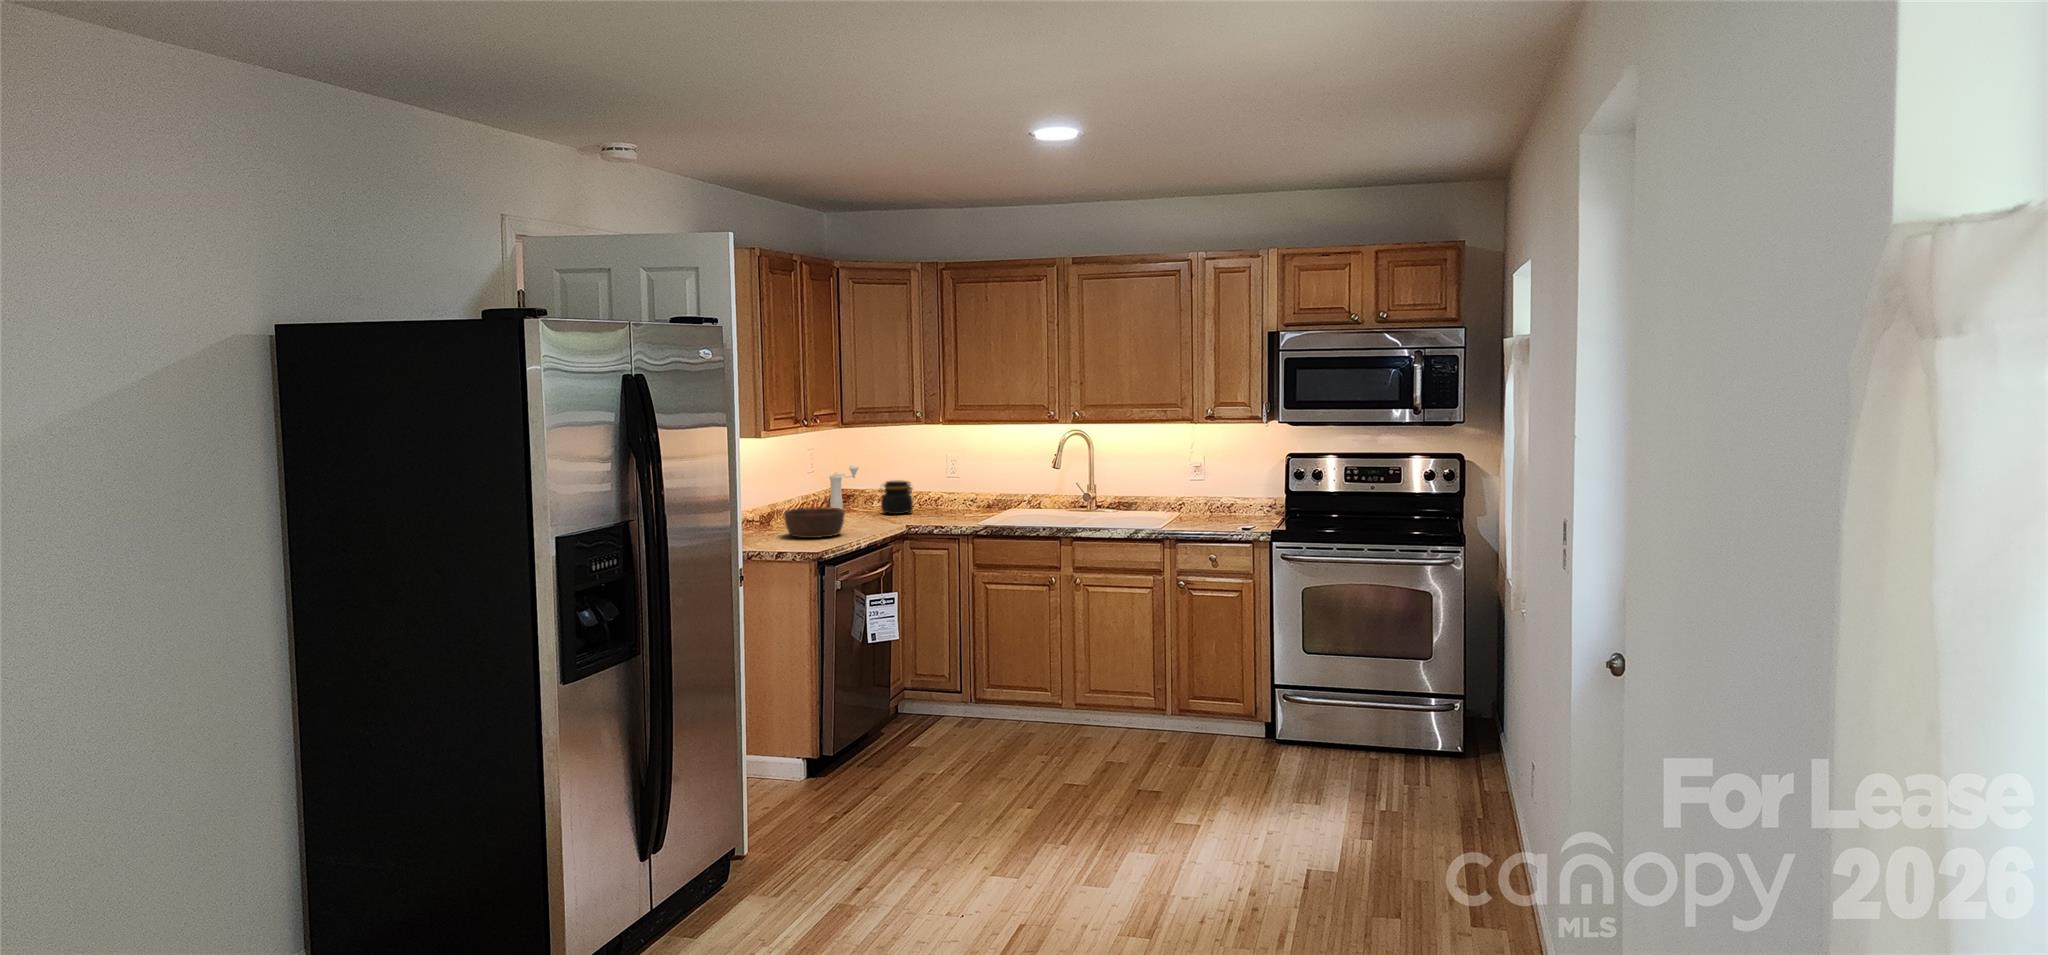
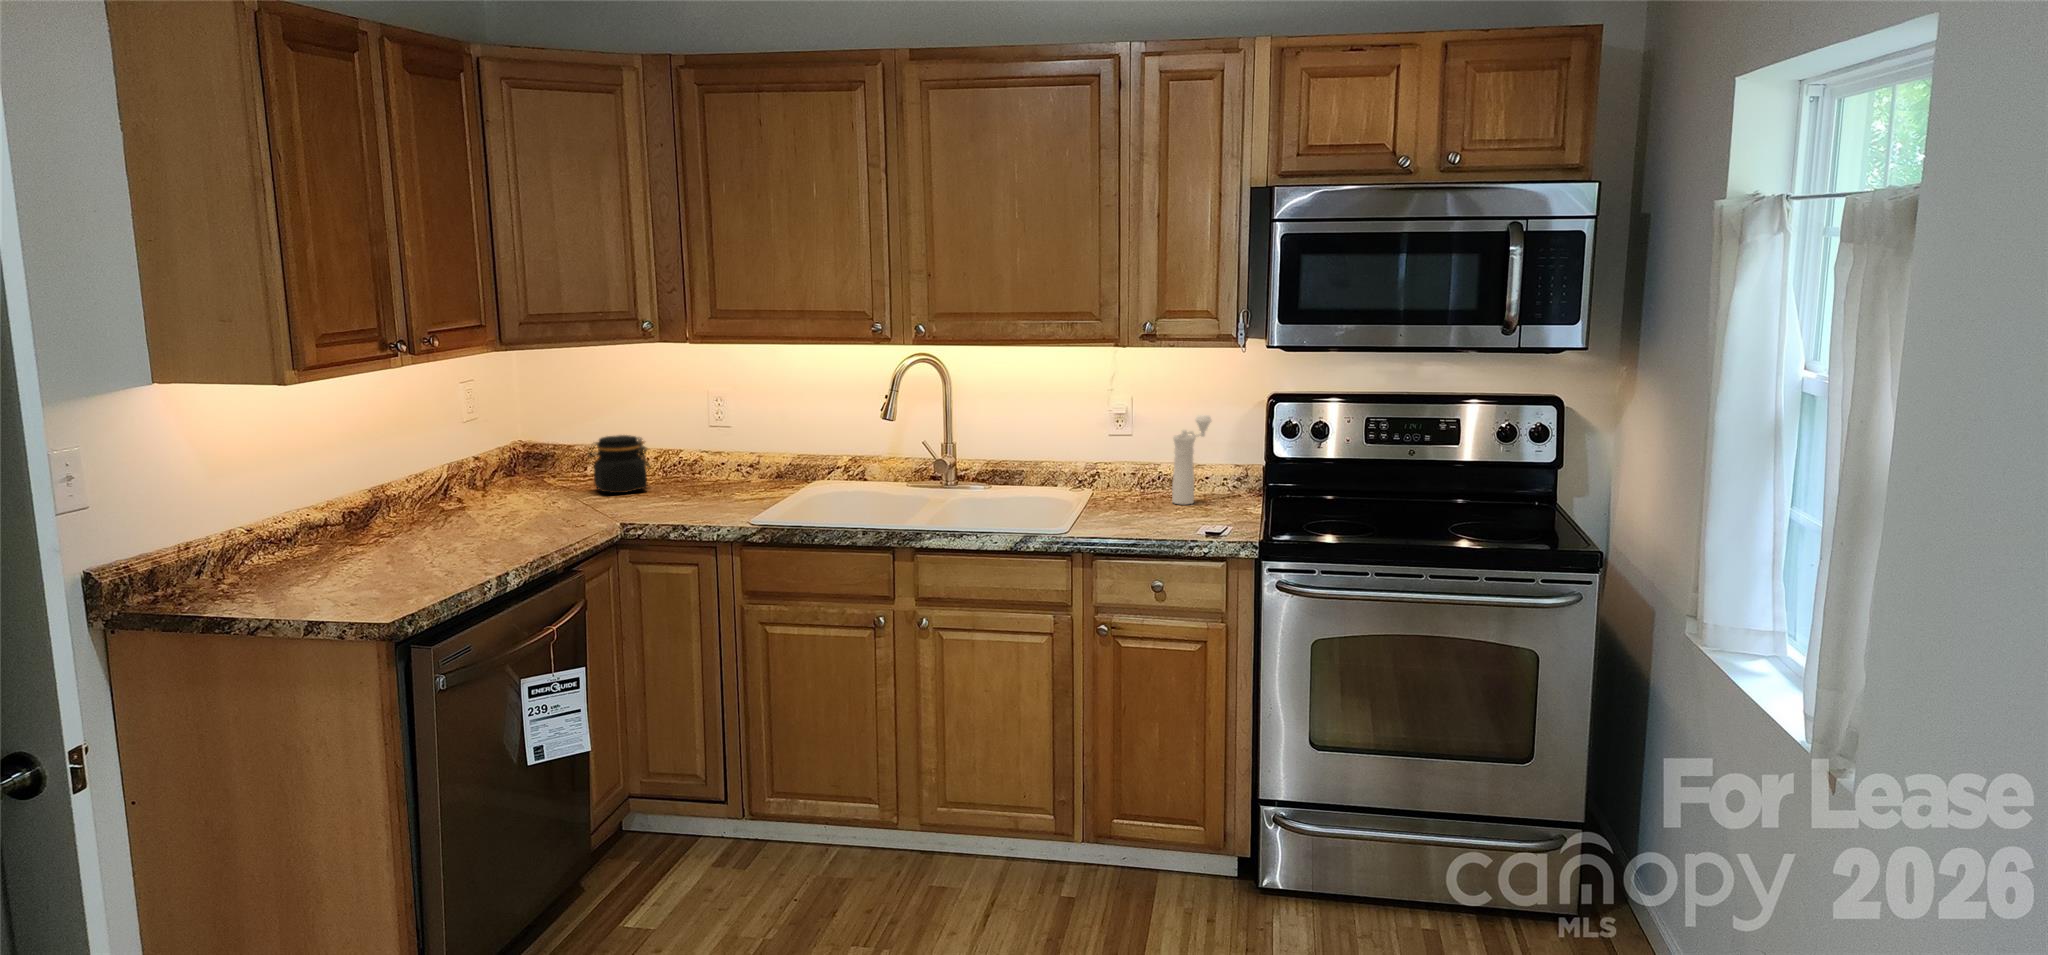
pepper mill: present [829,465,859,509] -> present [1172,415,1212,504]
wooden bowl: present [784,507,845,538] -> none [372,500,494,564]

